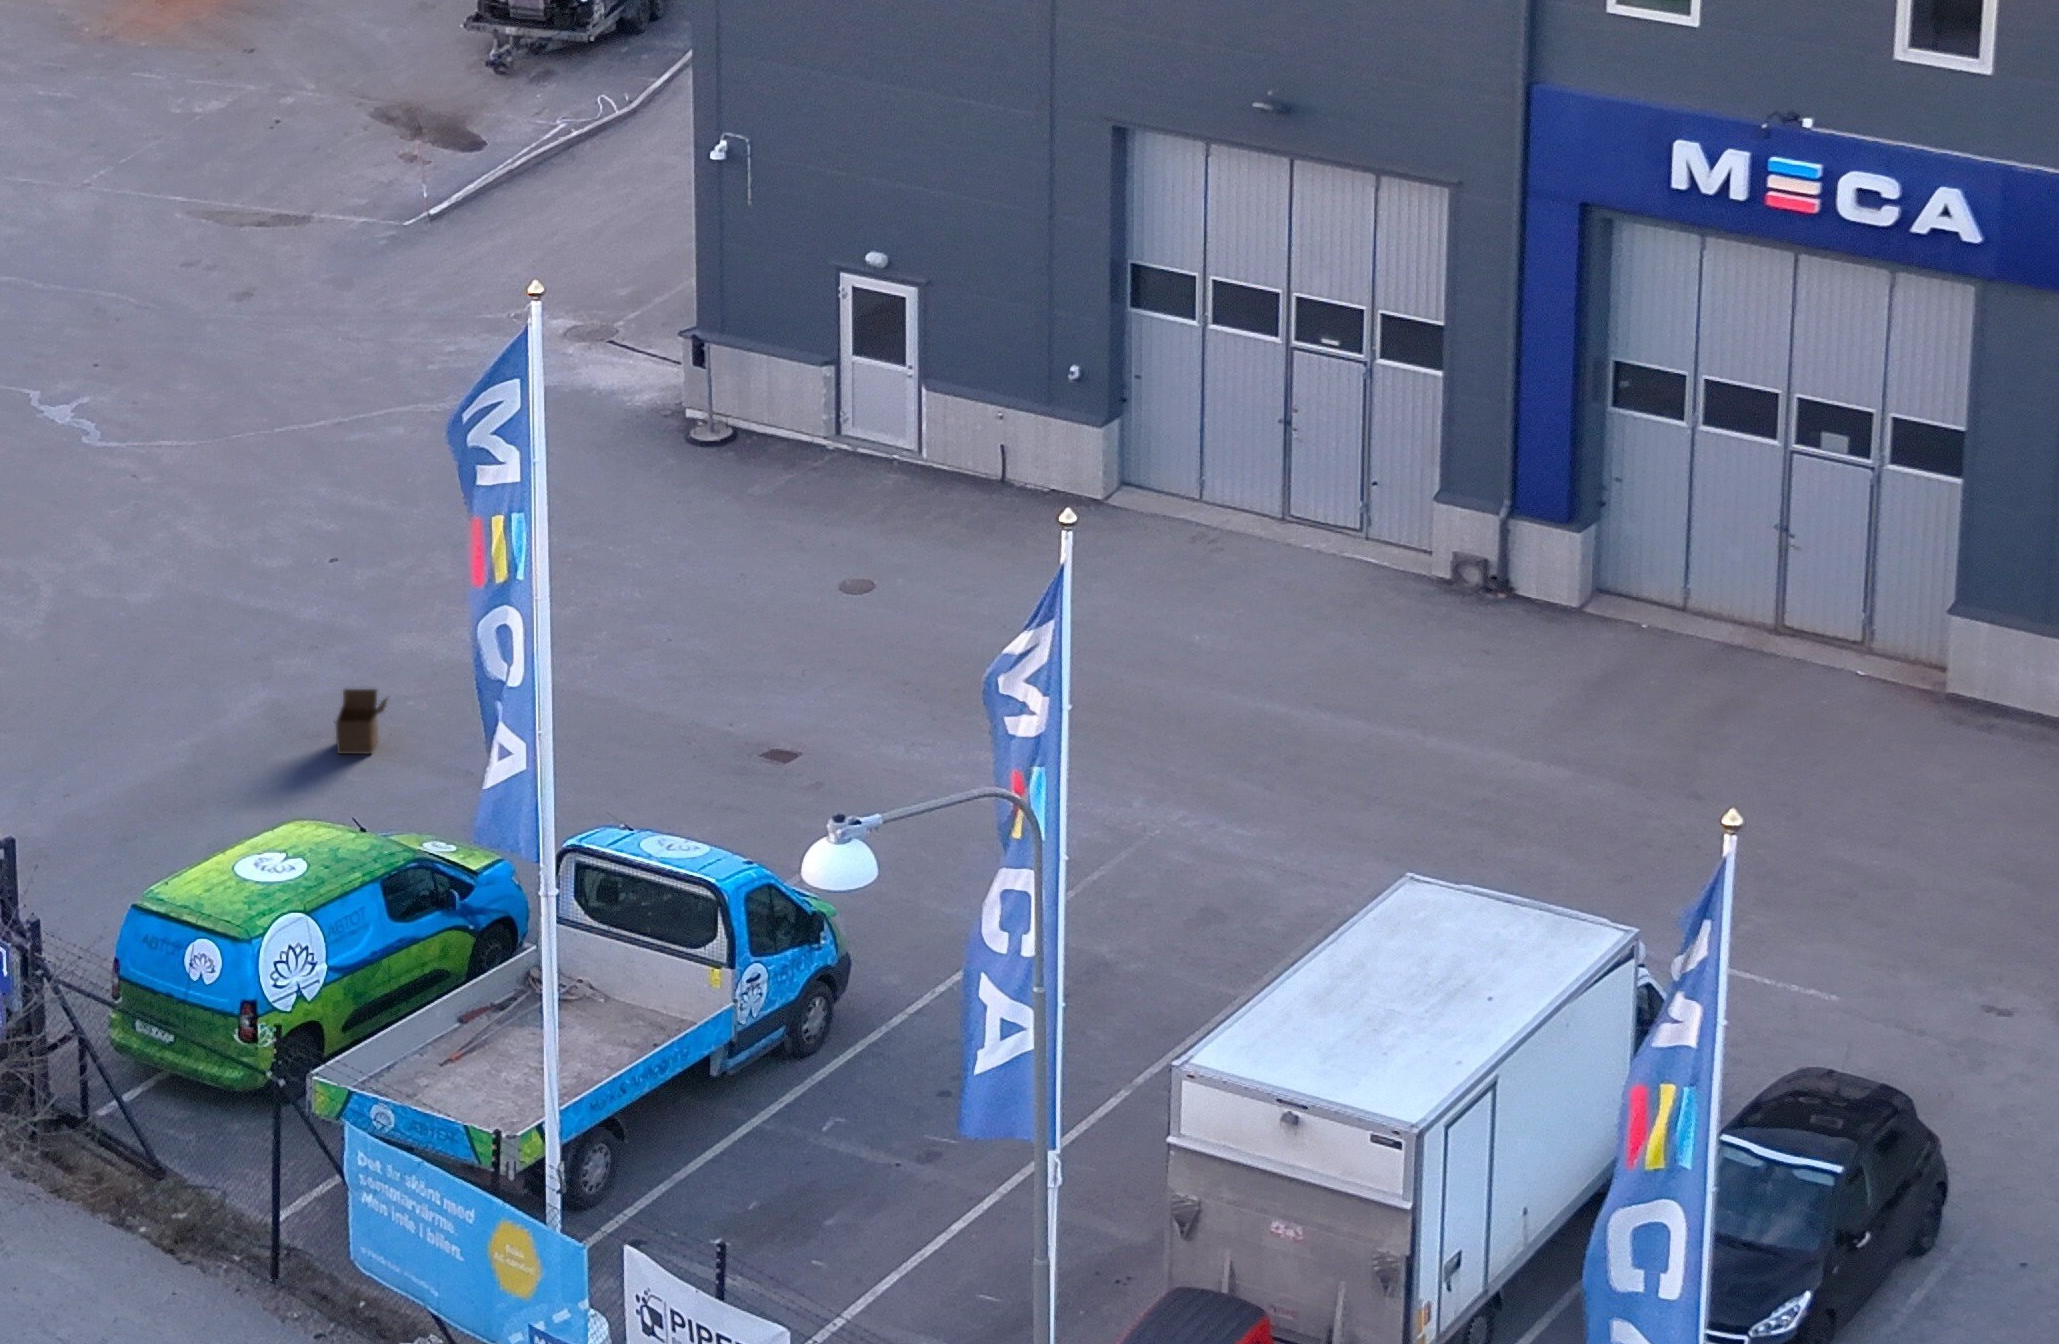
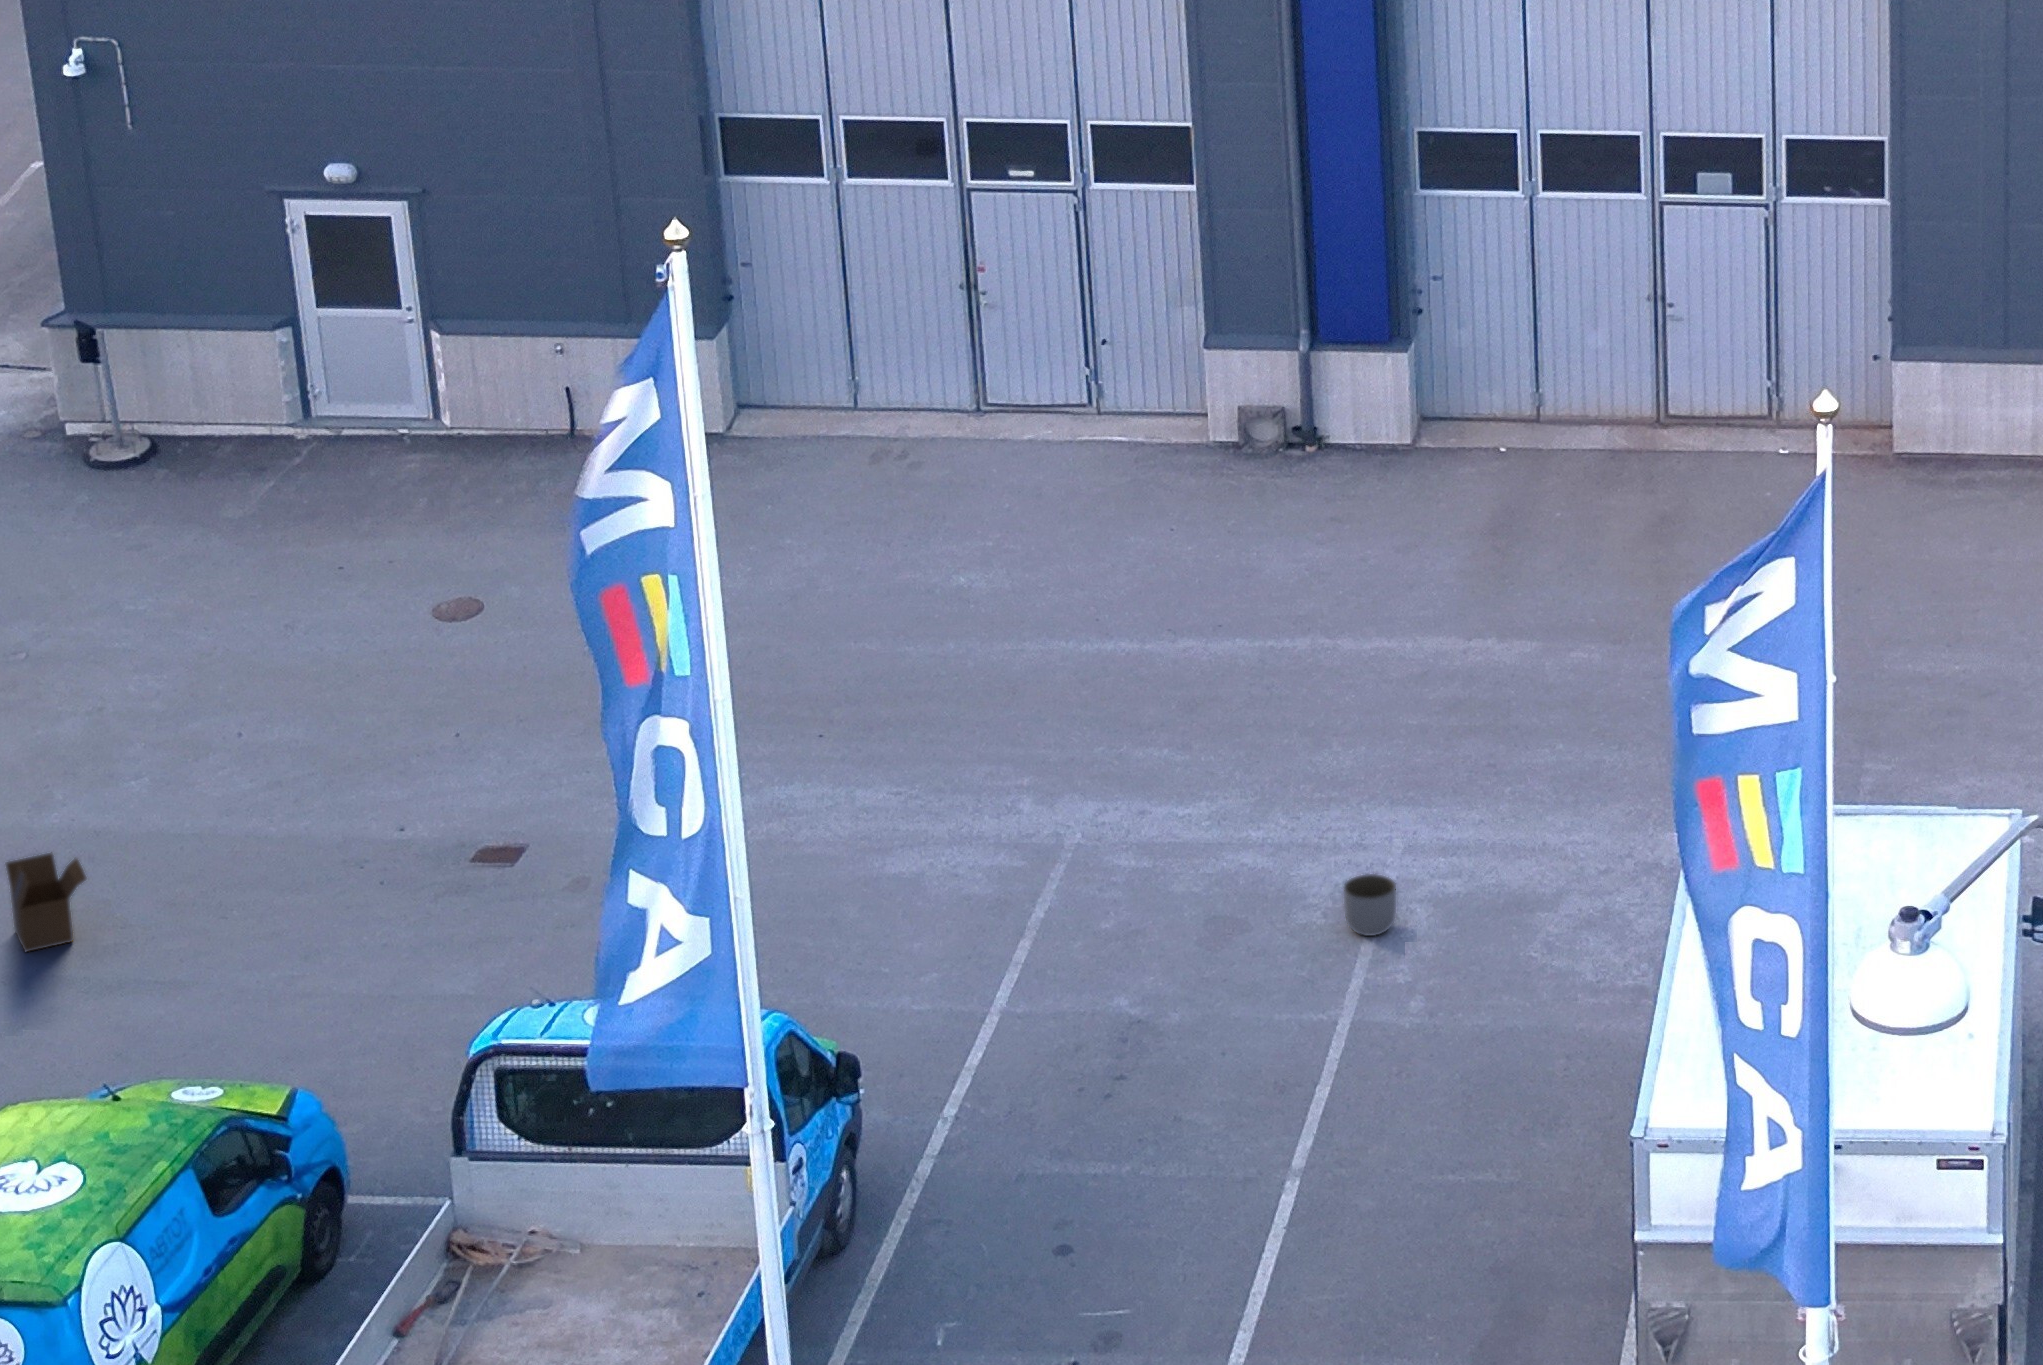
planter: none [1185,905,1226,953] -> present [1343,874,1396,936]

